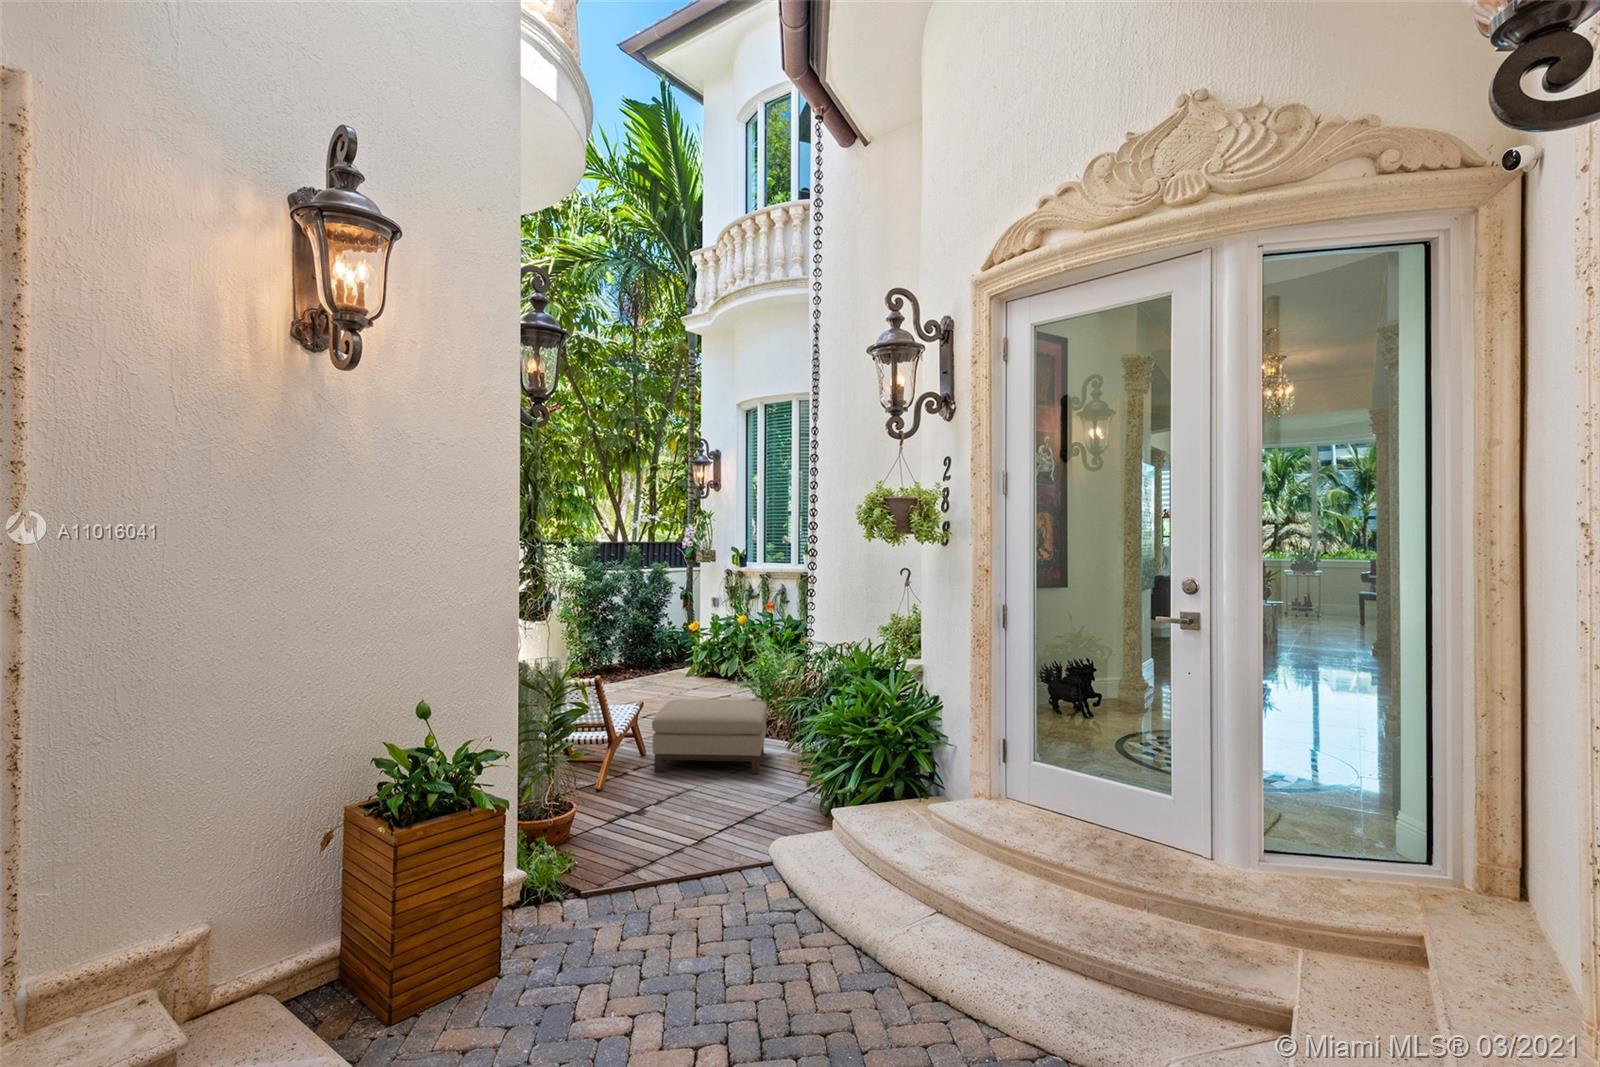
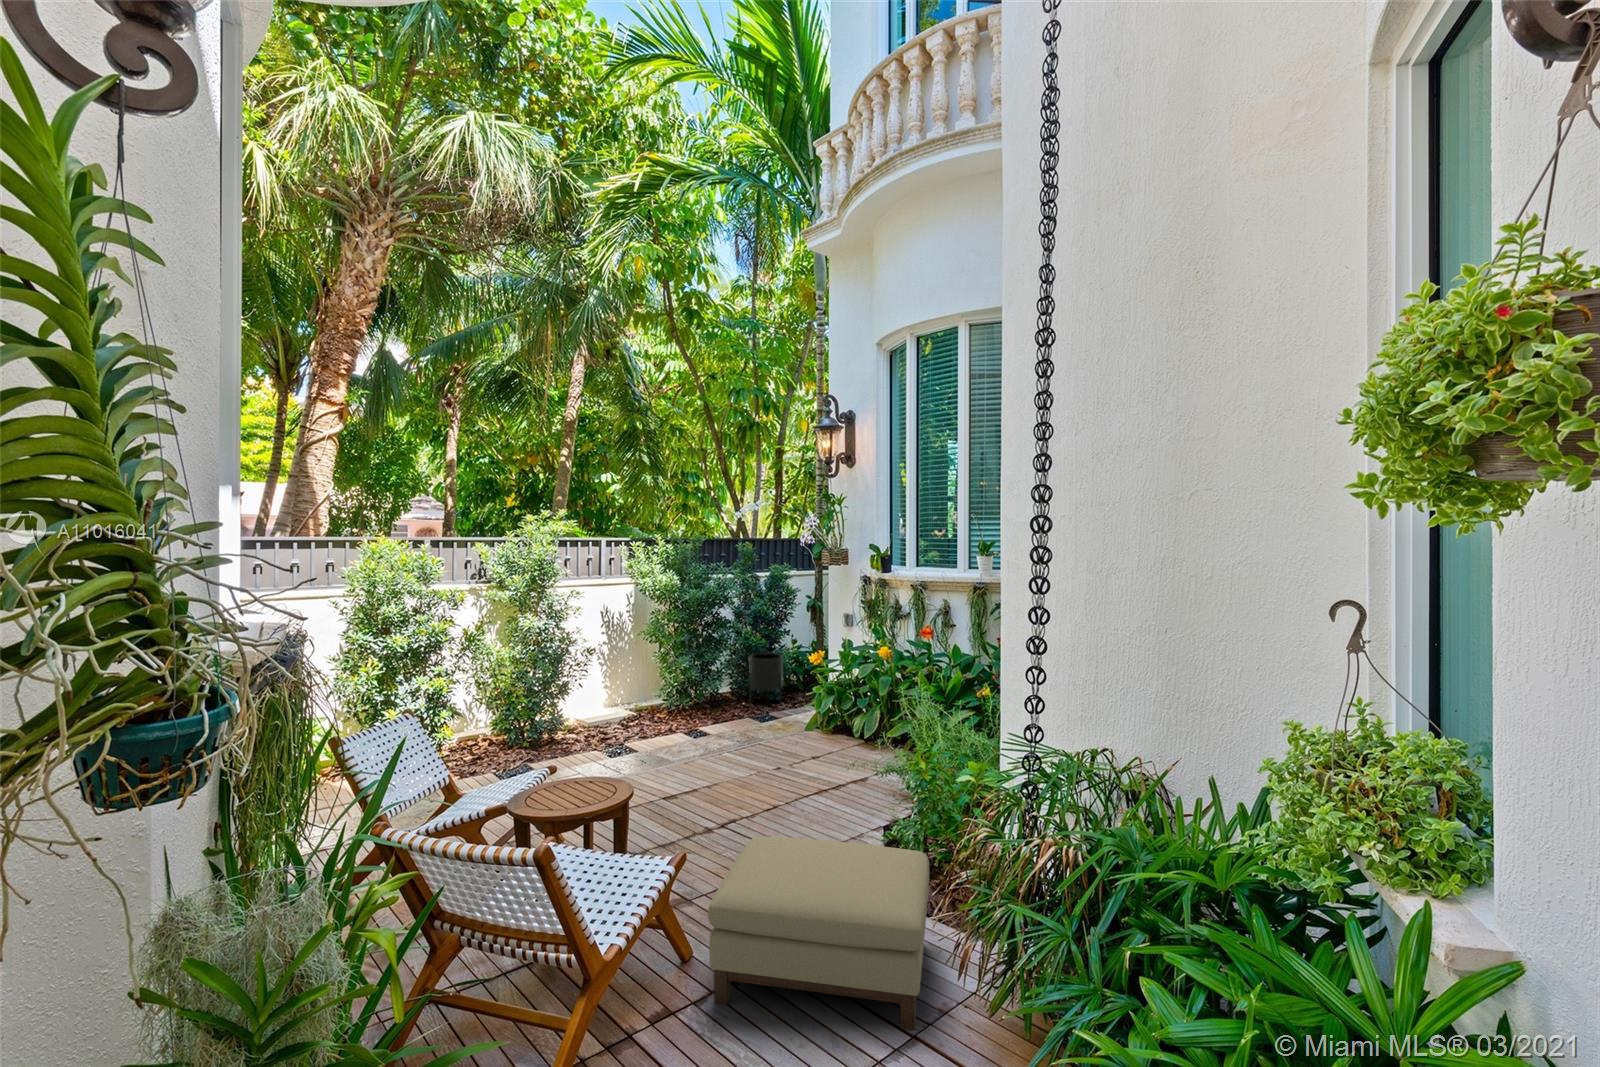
planter: none [639,630,664,668] -> present [749,653,783,704]

